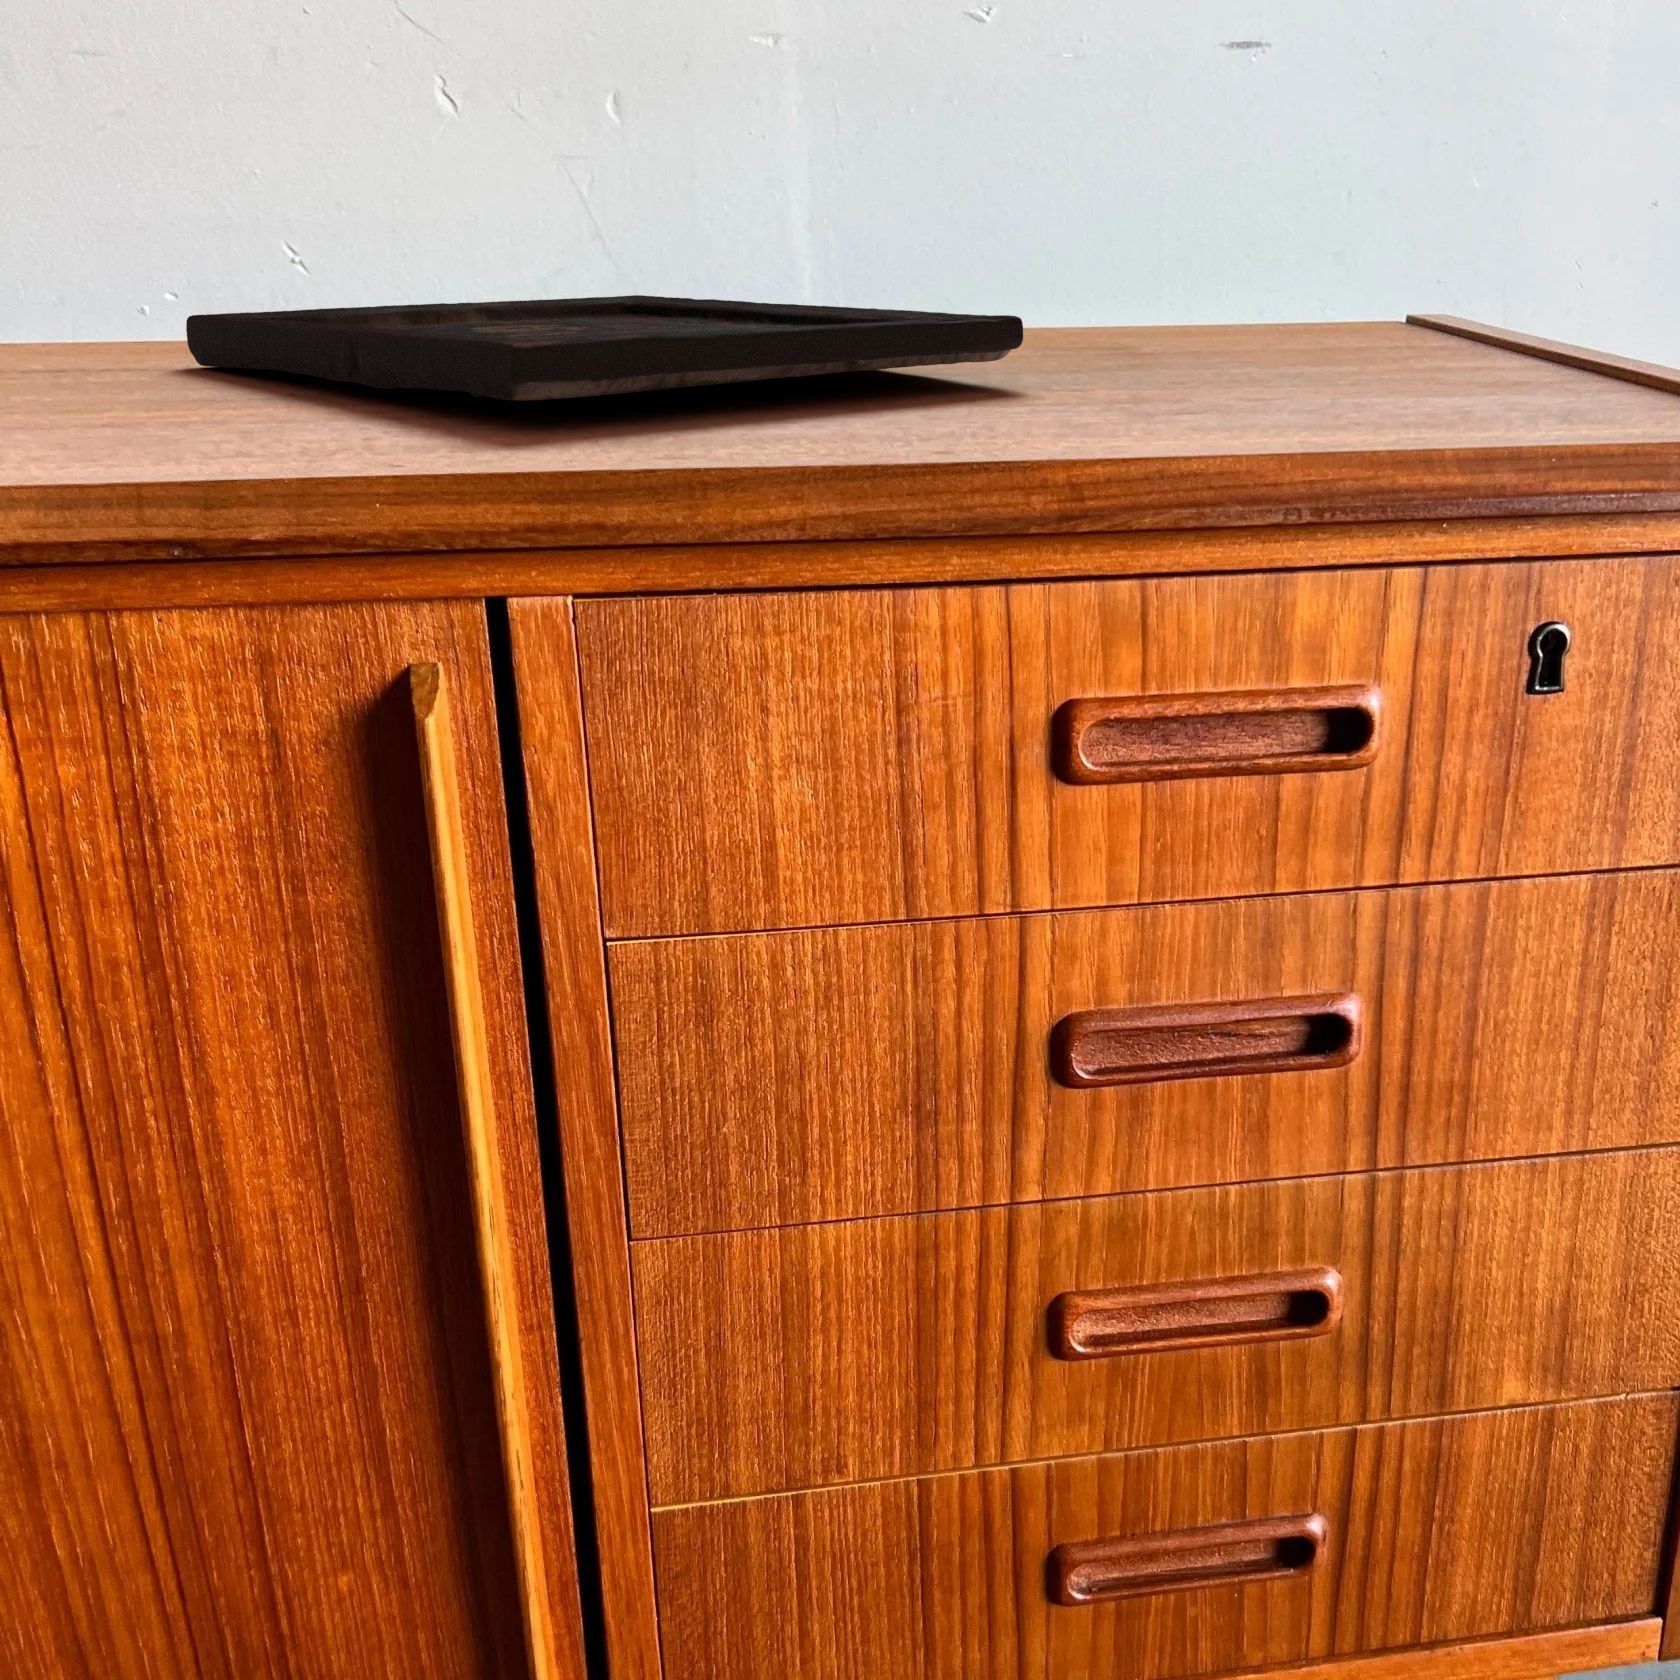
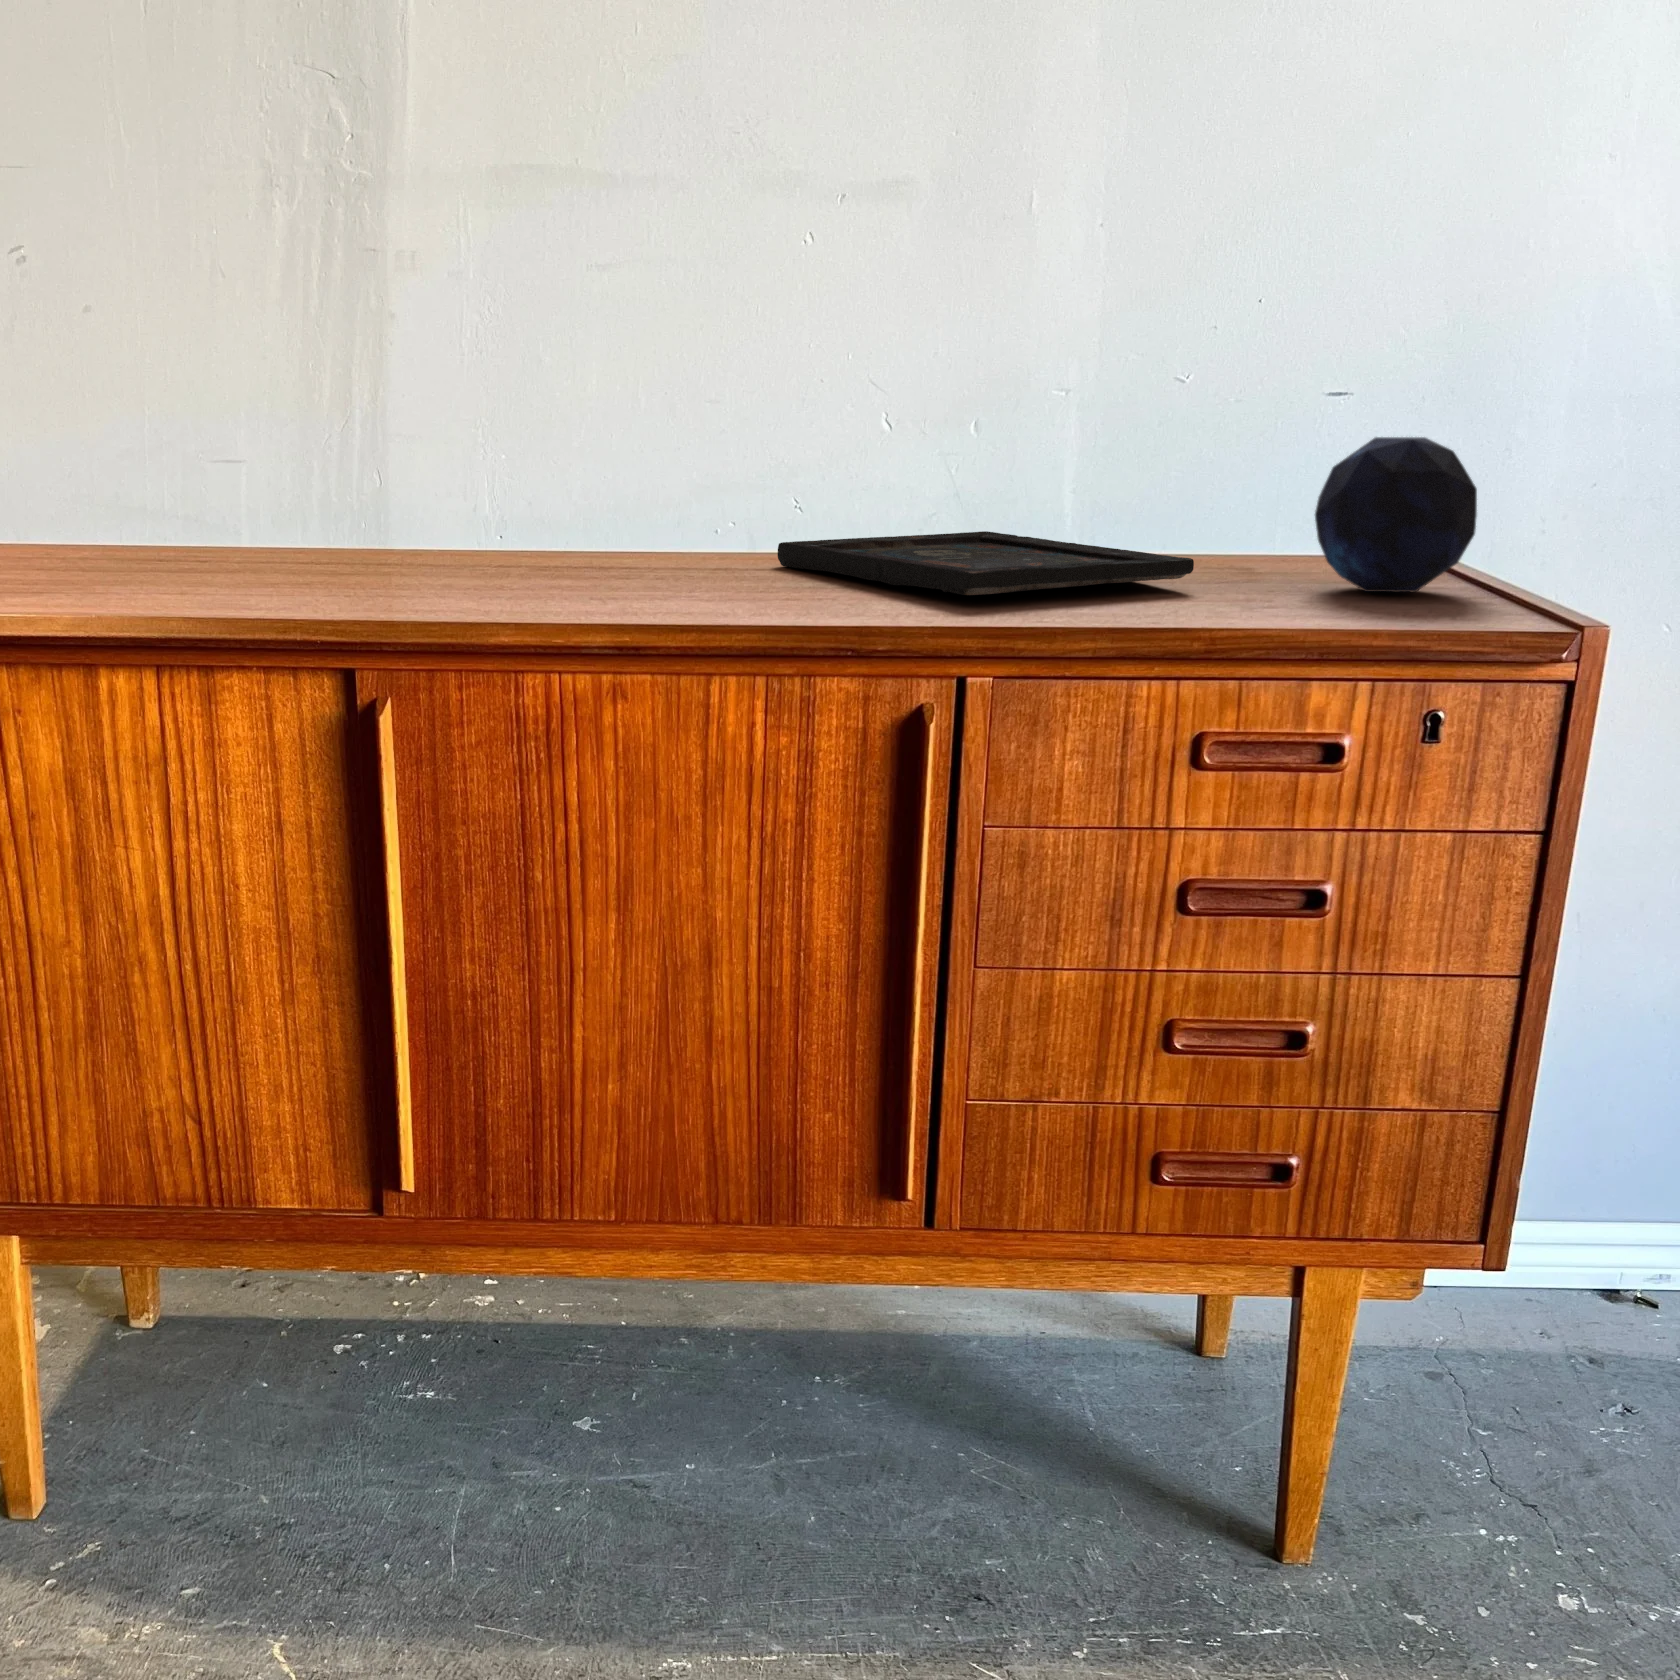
decorative orb: none [1251,51,1561,378] -> present [1315,437,1477,592]

